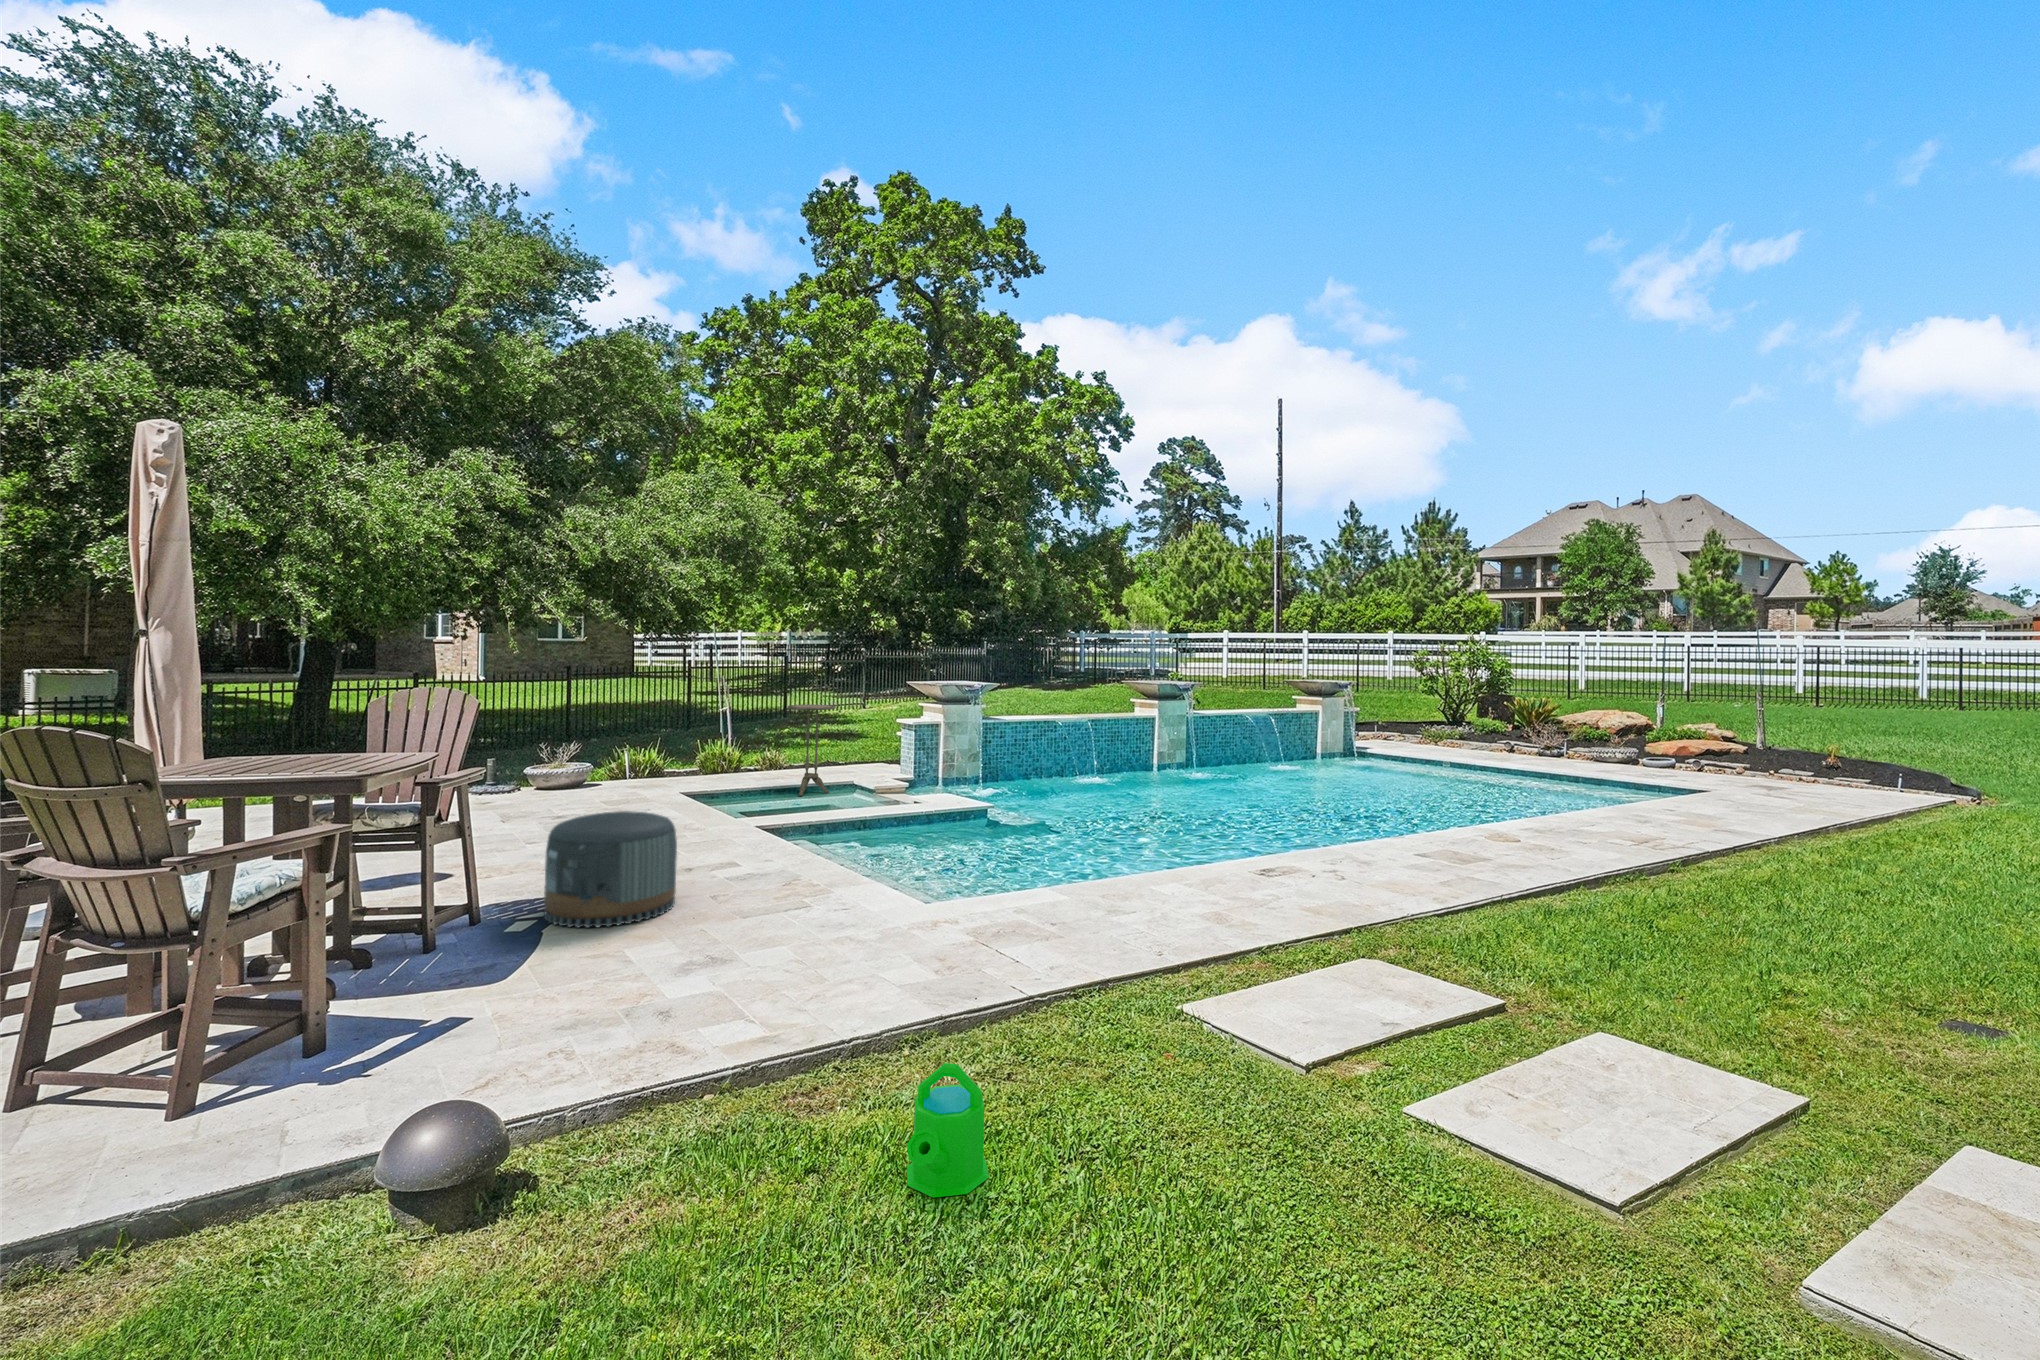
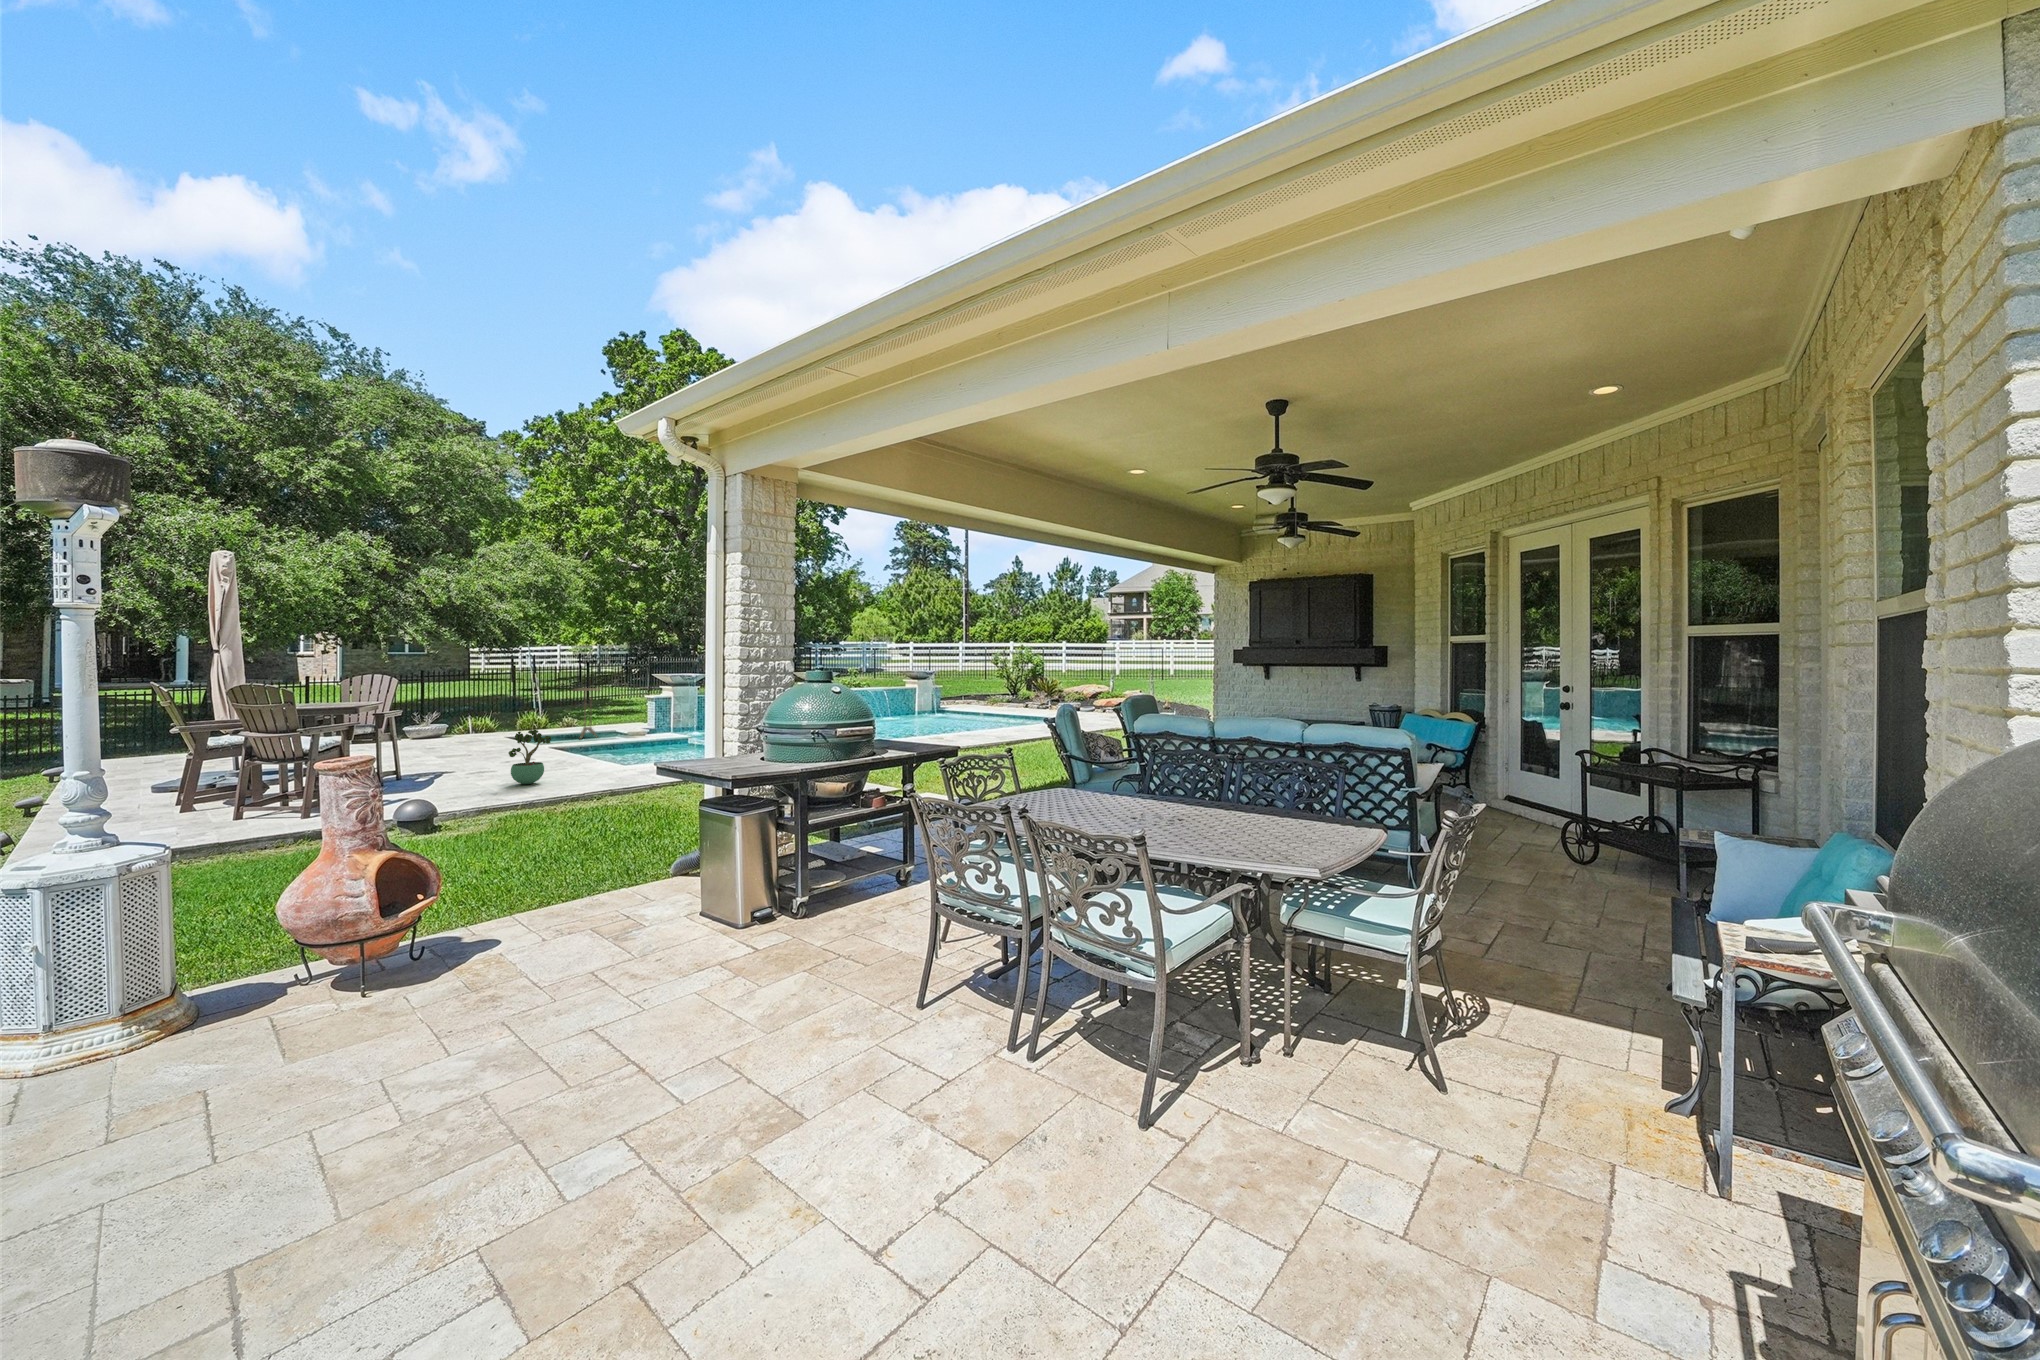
pouf: present [544,811,677,928] -> none [430,732,496,779]
potted plant: none [710,832,804,972] -> present [509,729,551,784]
watering can: present [907,1063,989,1198] -> none [561,777,594,811]

